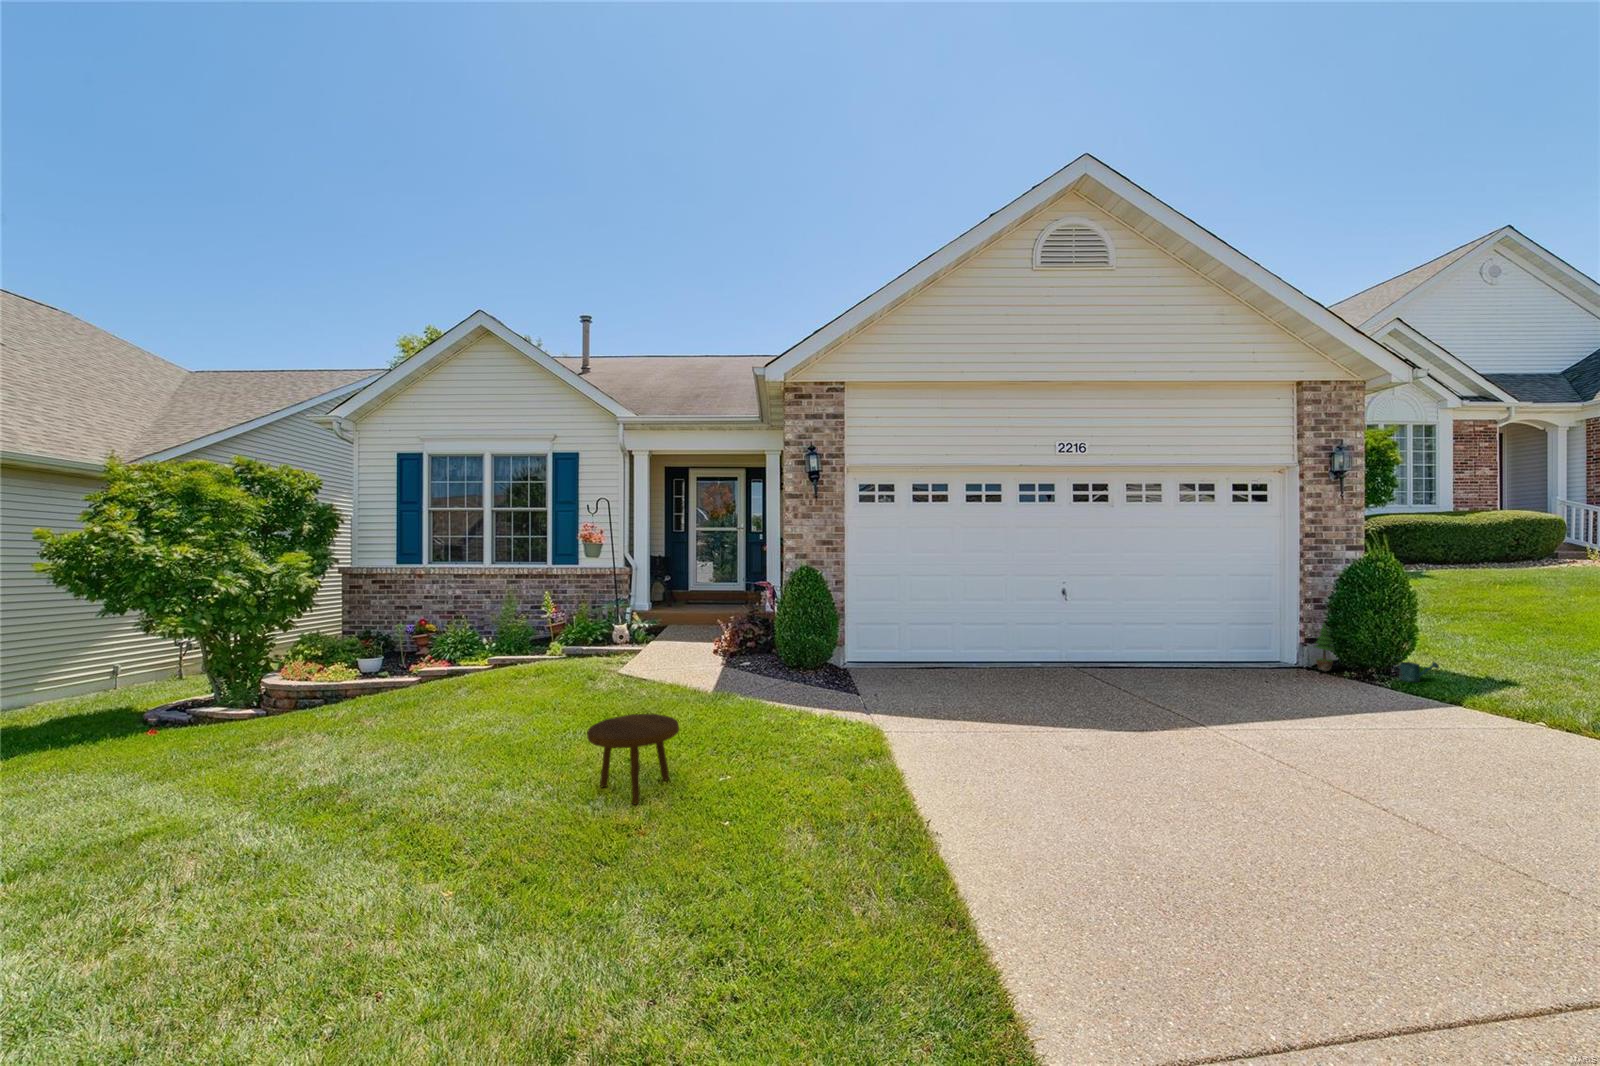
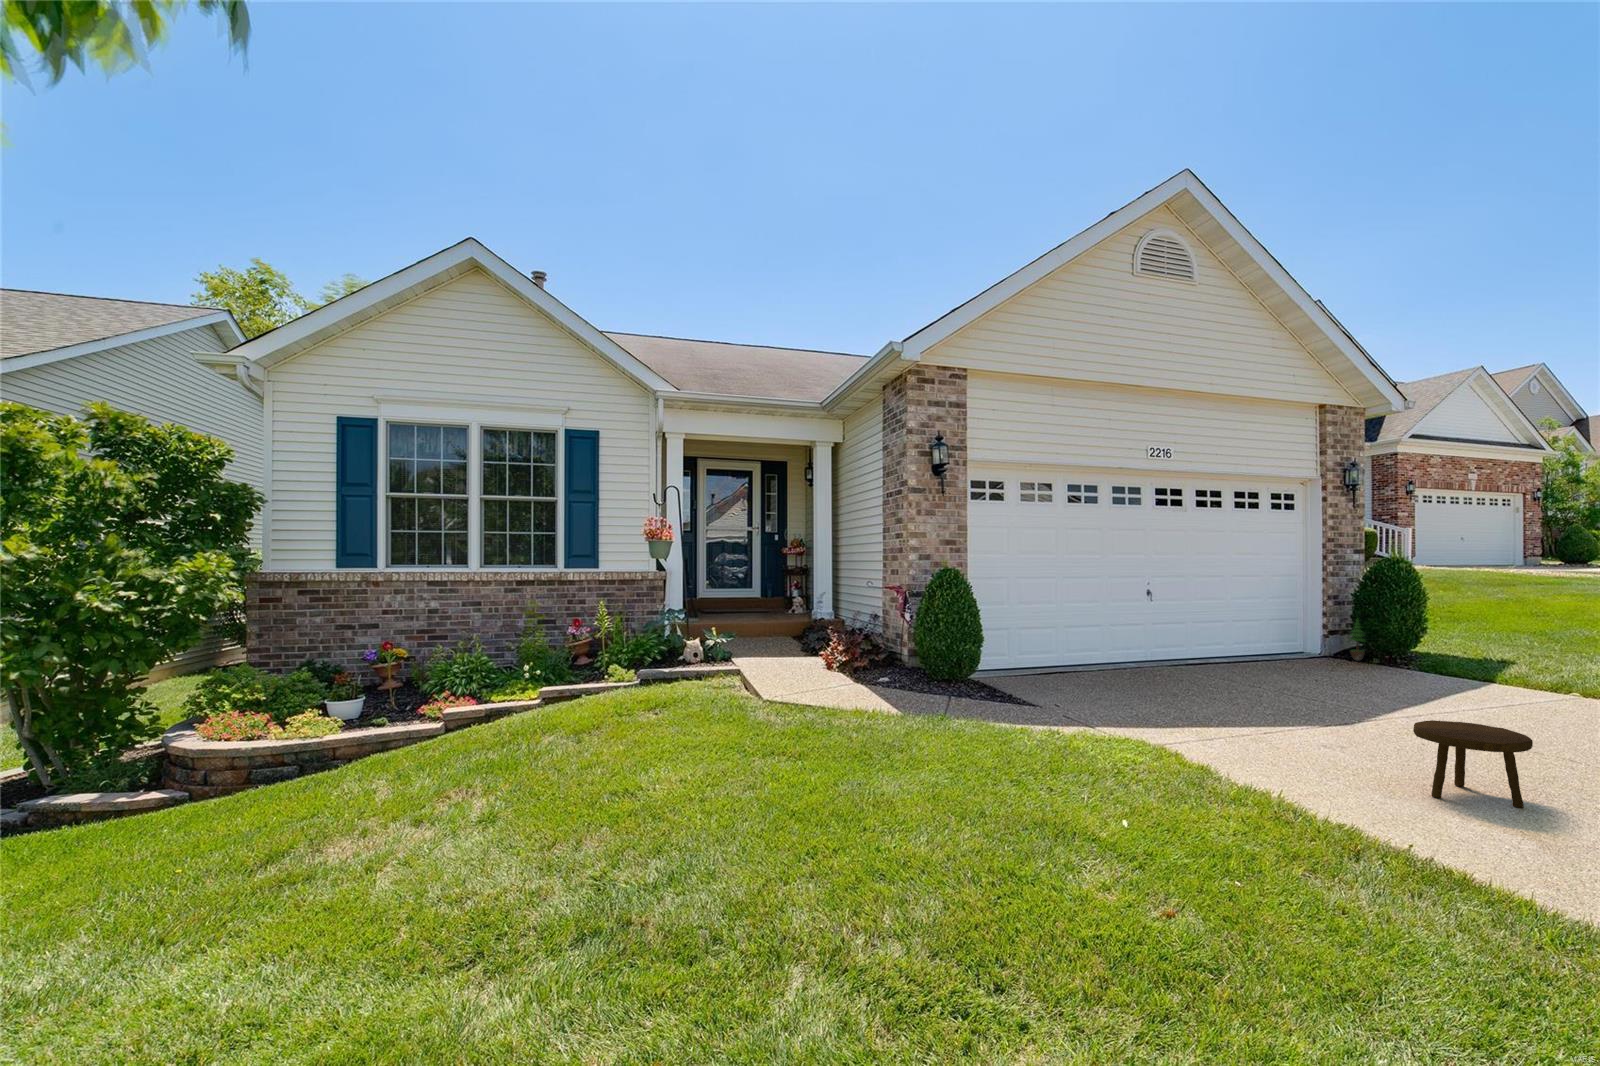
watering can: present [1399,662,1439,682] -> none [1412,645,1451,666]
footstool: present [587,714,679,804] -> present [1413,720,1533,808]

